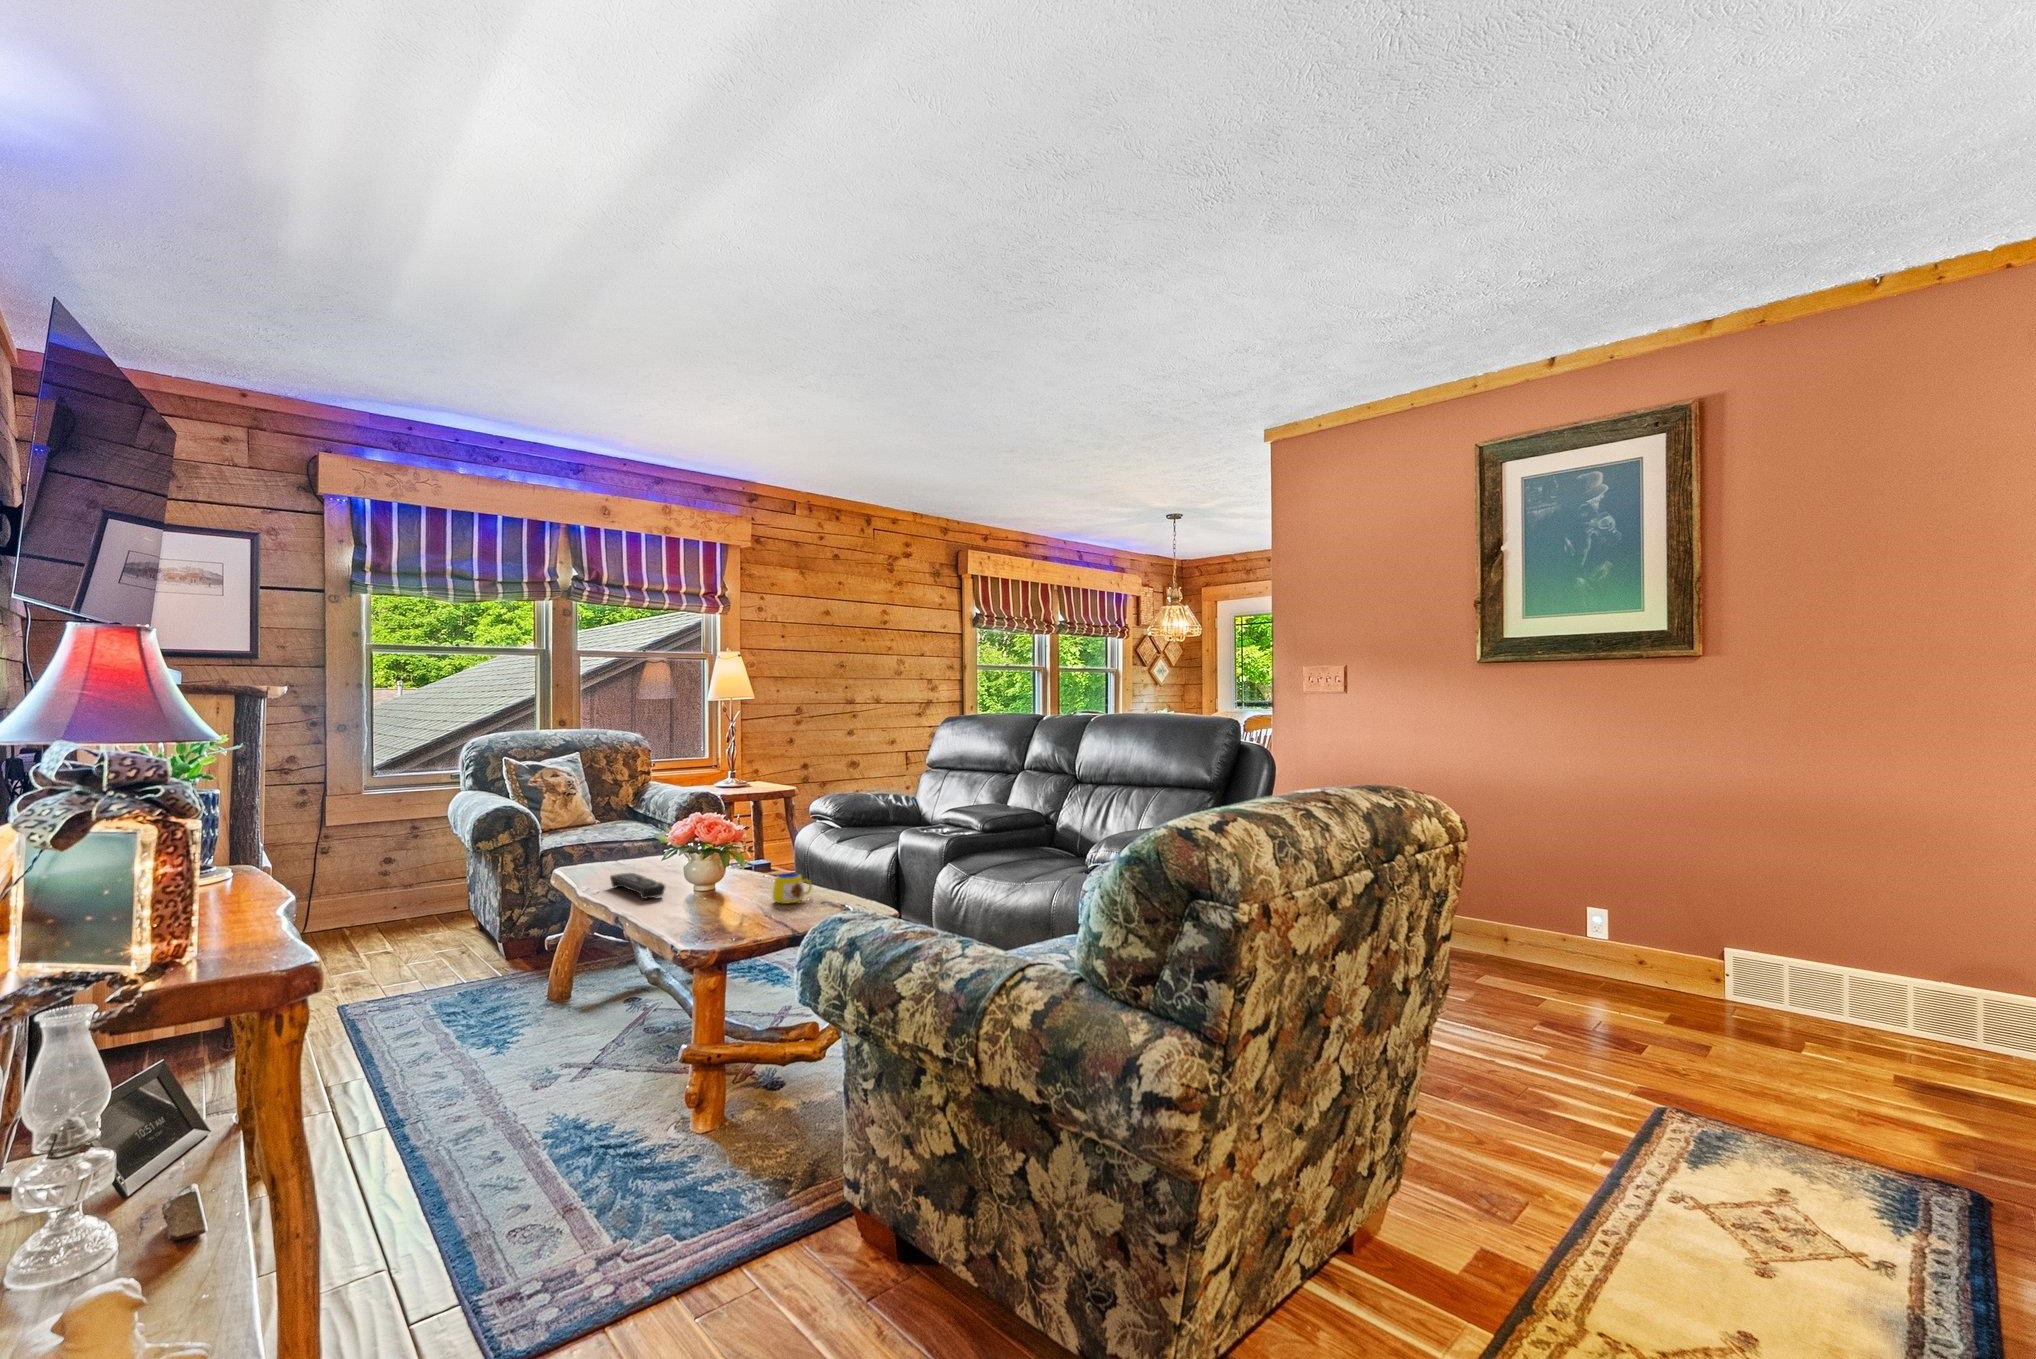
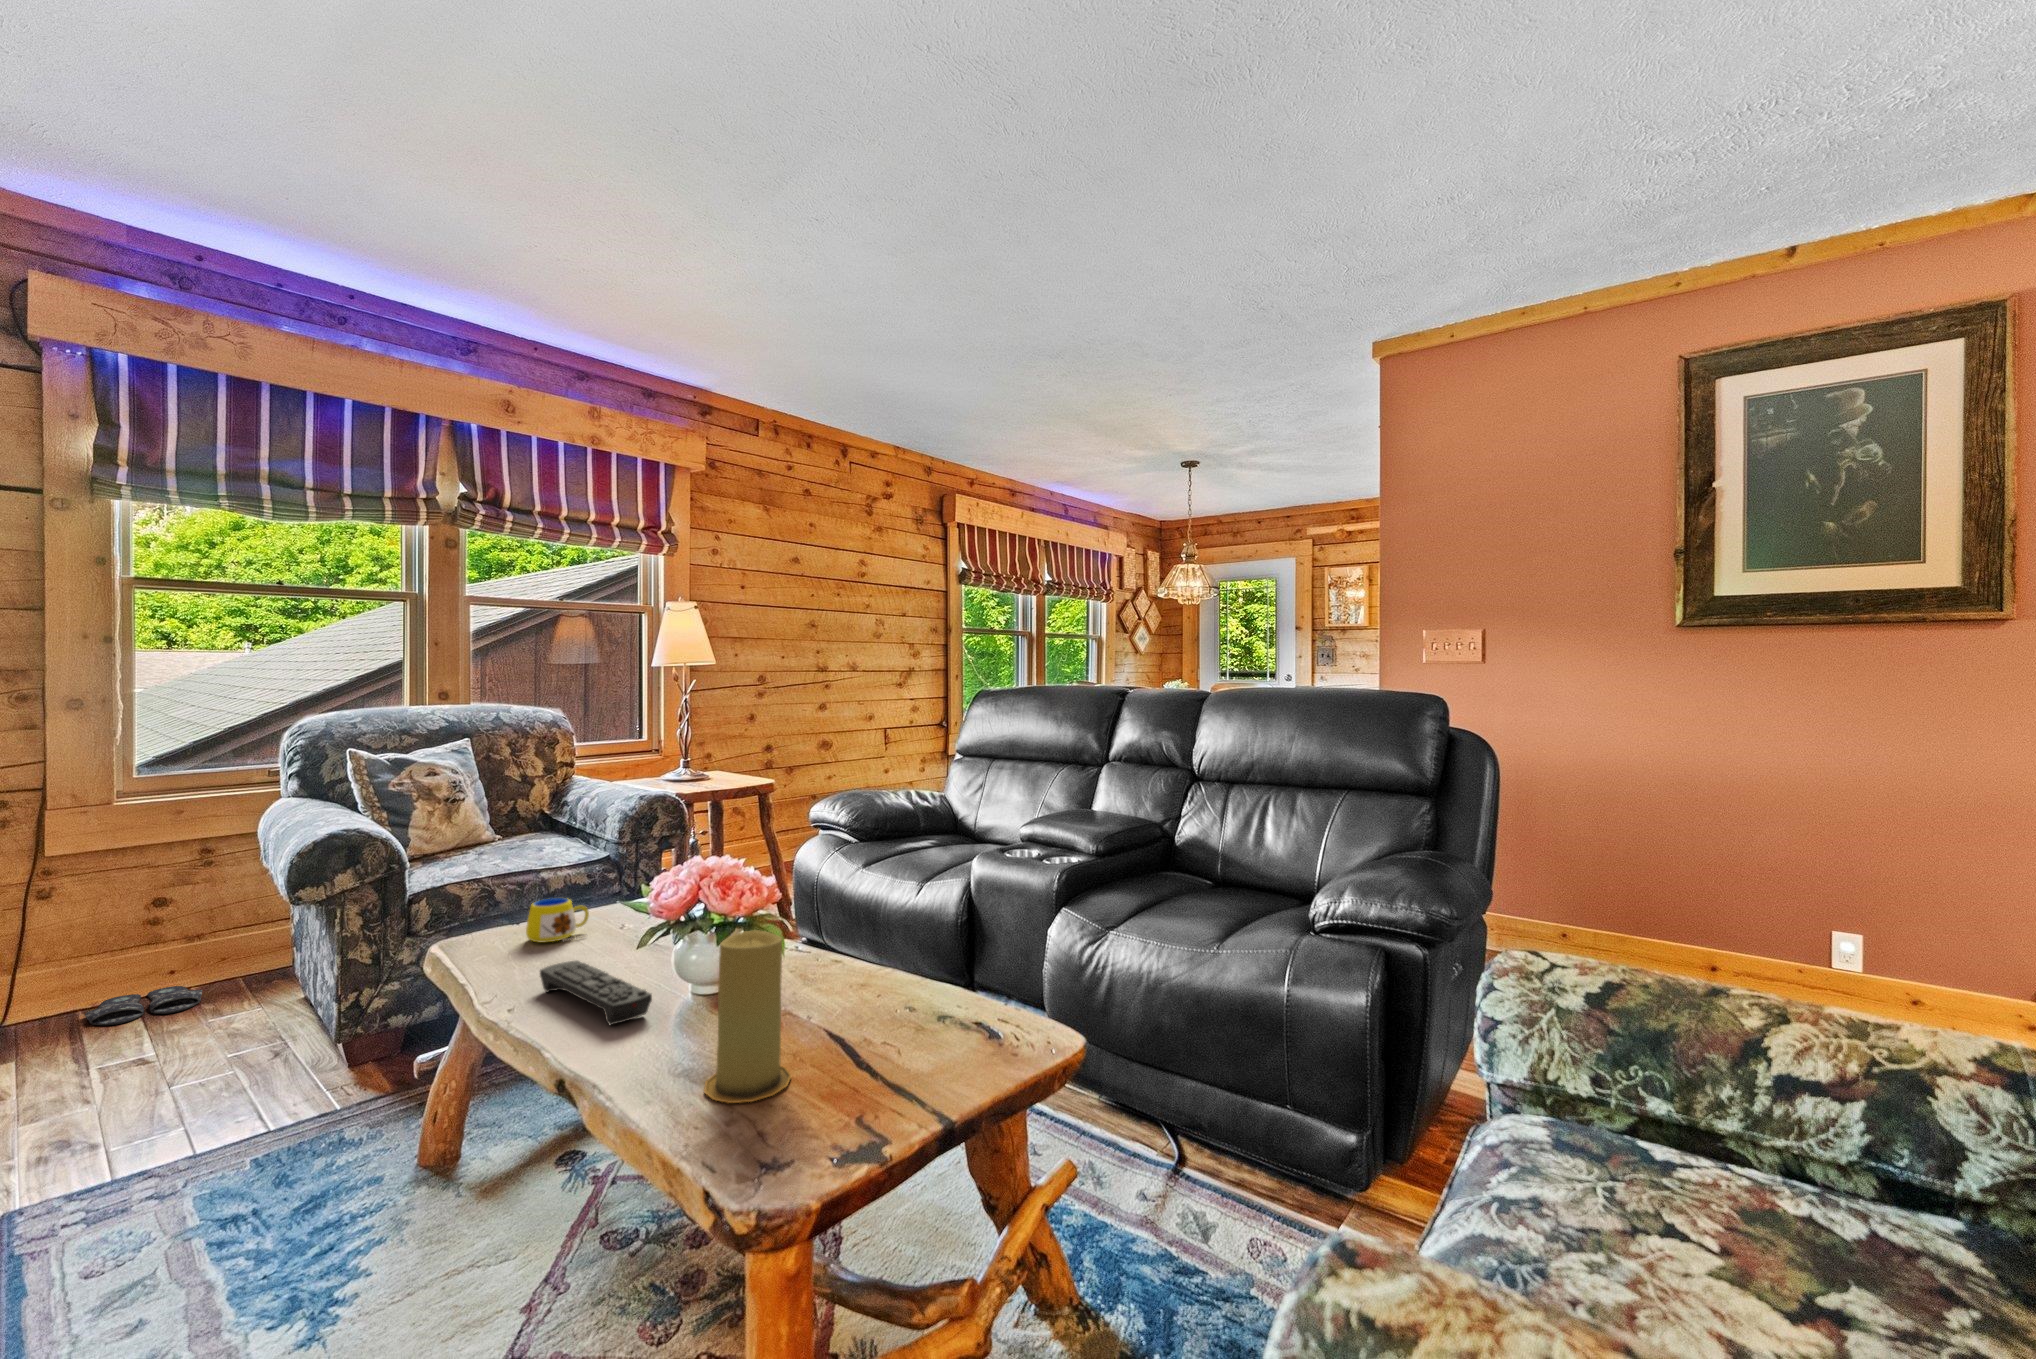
candle: none [680,843,725,924] -> present [704,930,791,1103]
mug: present [773,874,812,903] -> present [526,898,589,942]
slippers: none [345,917,412,935] -> present [85,986,202,1025]

